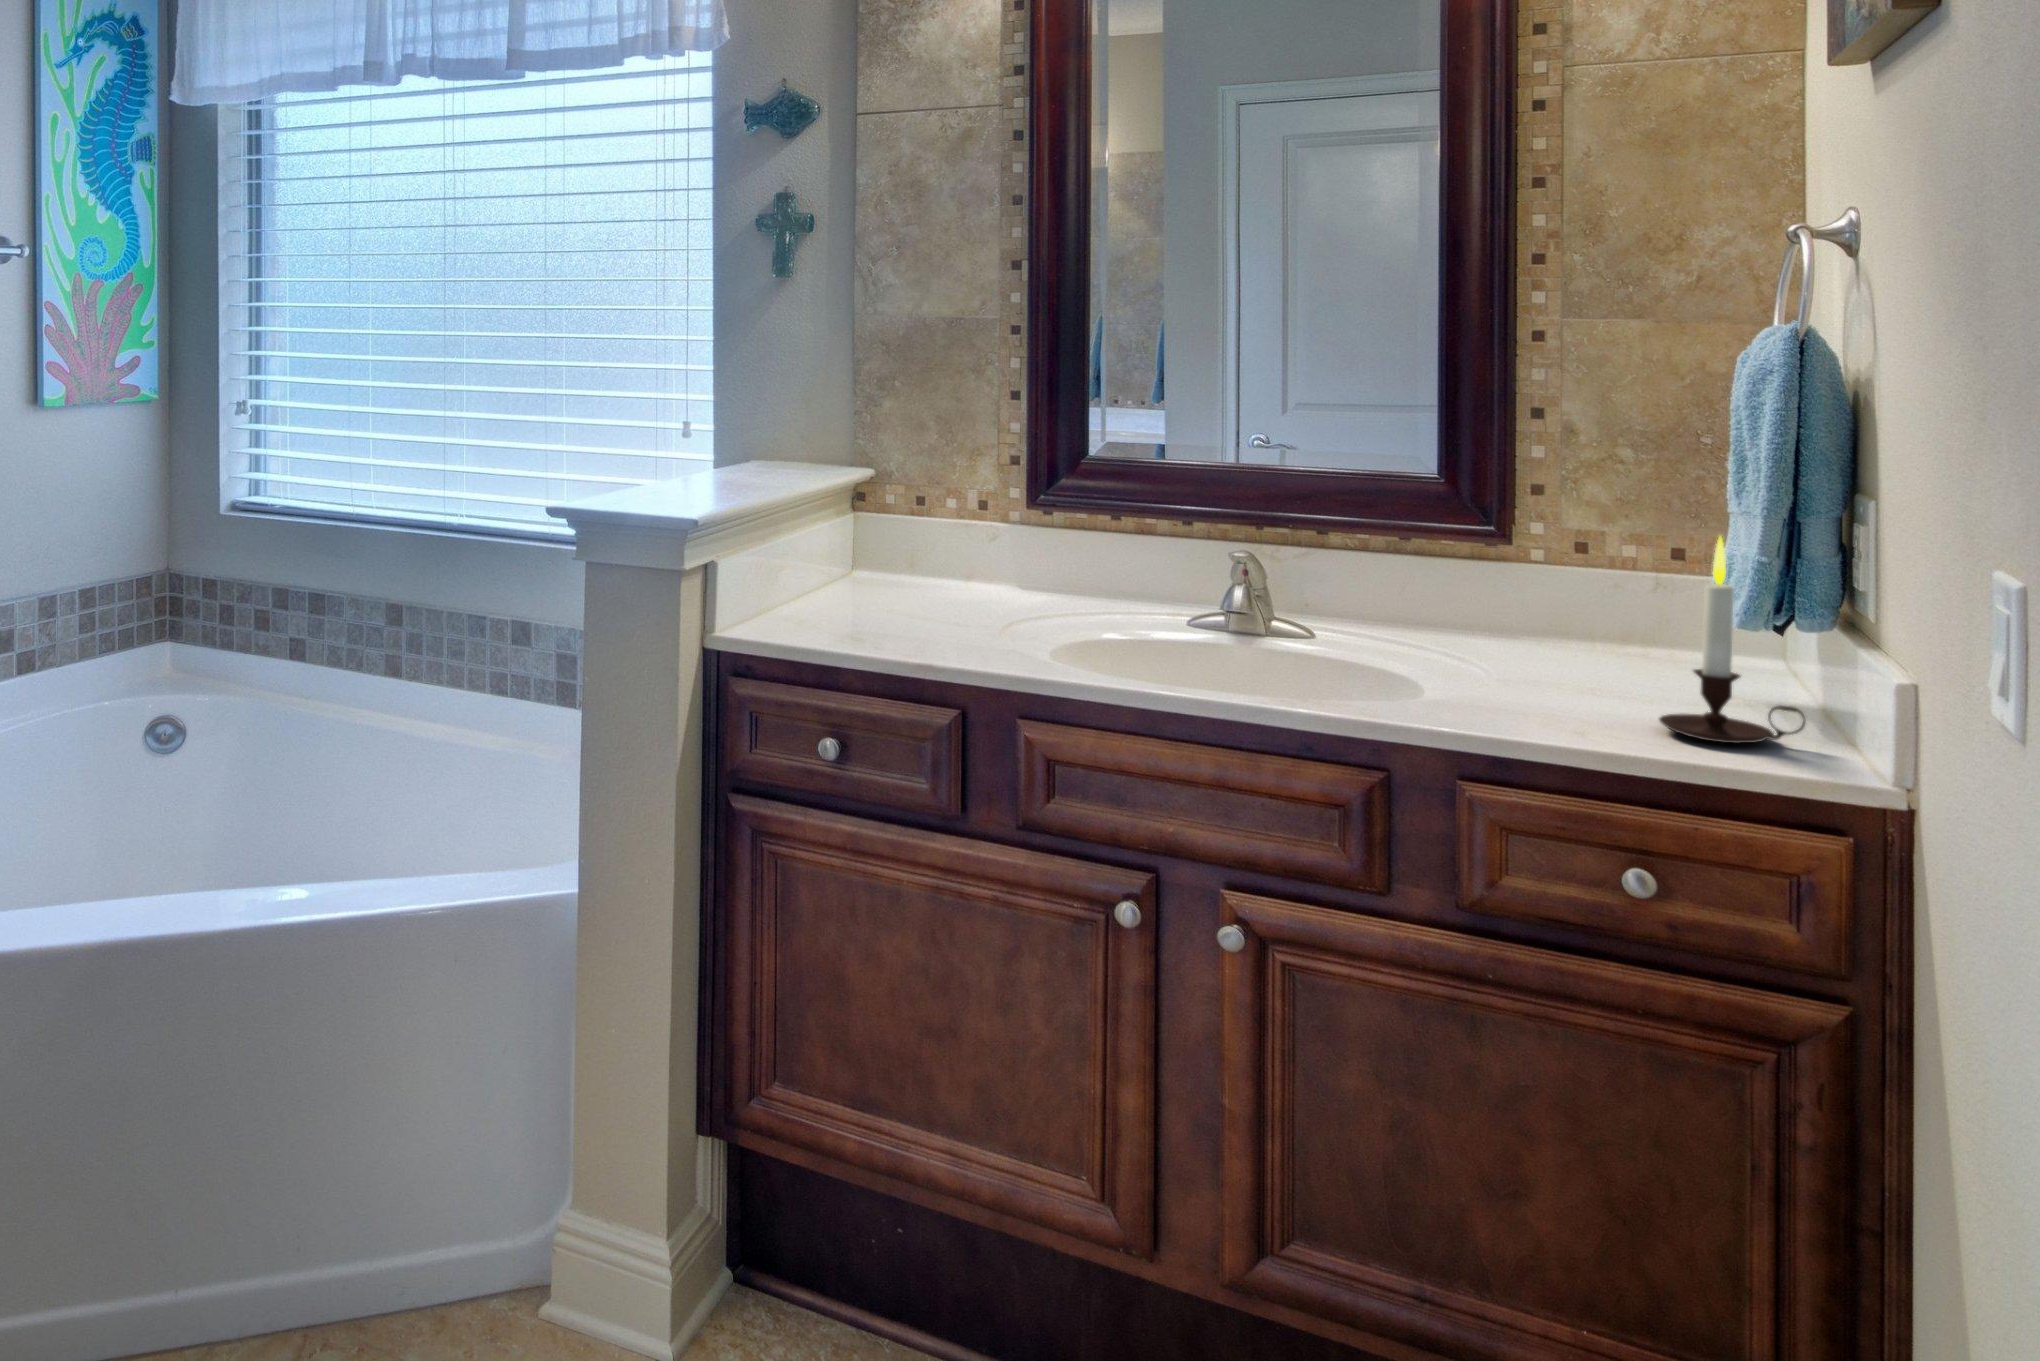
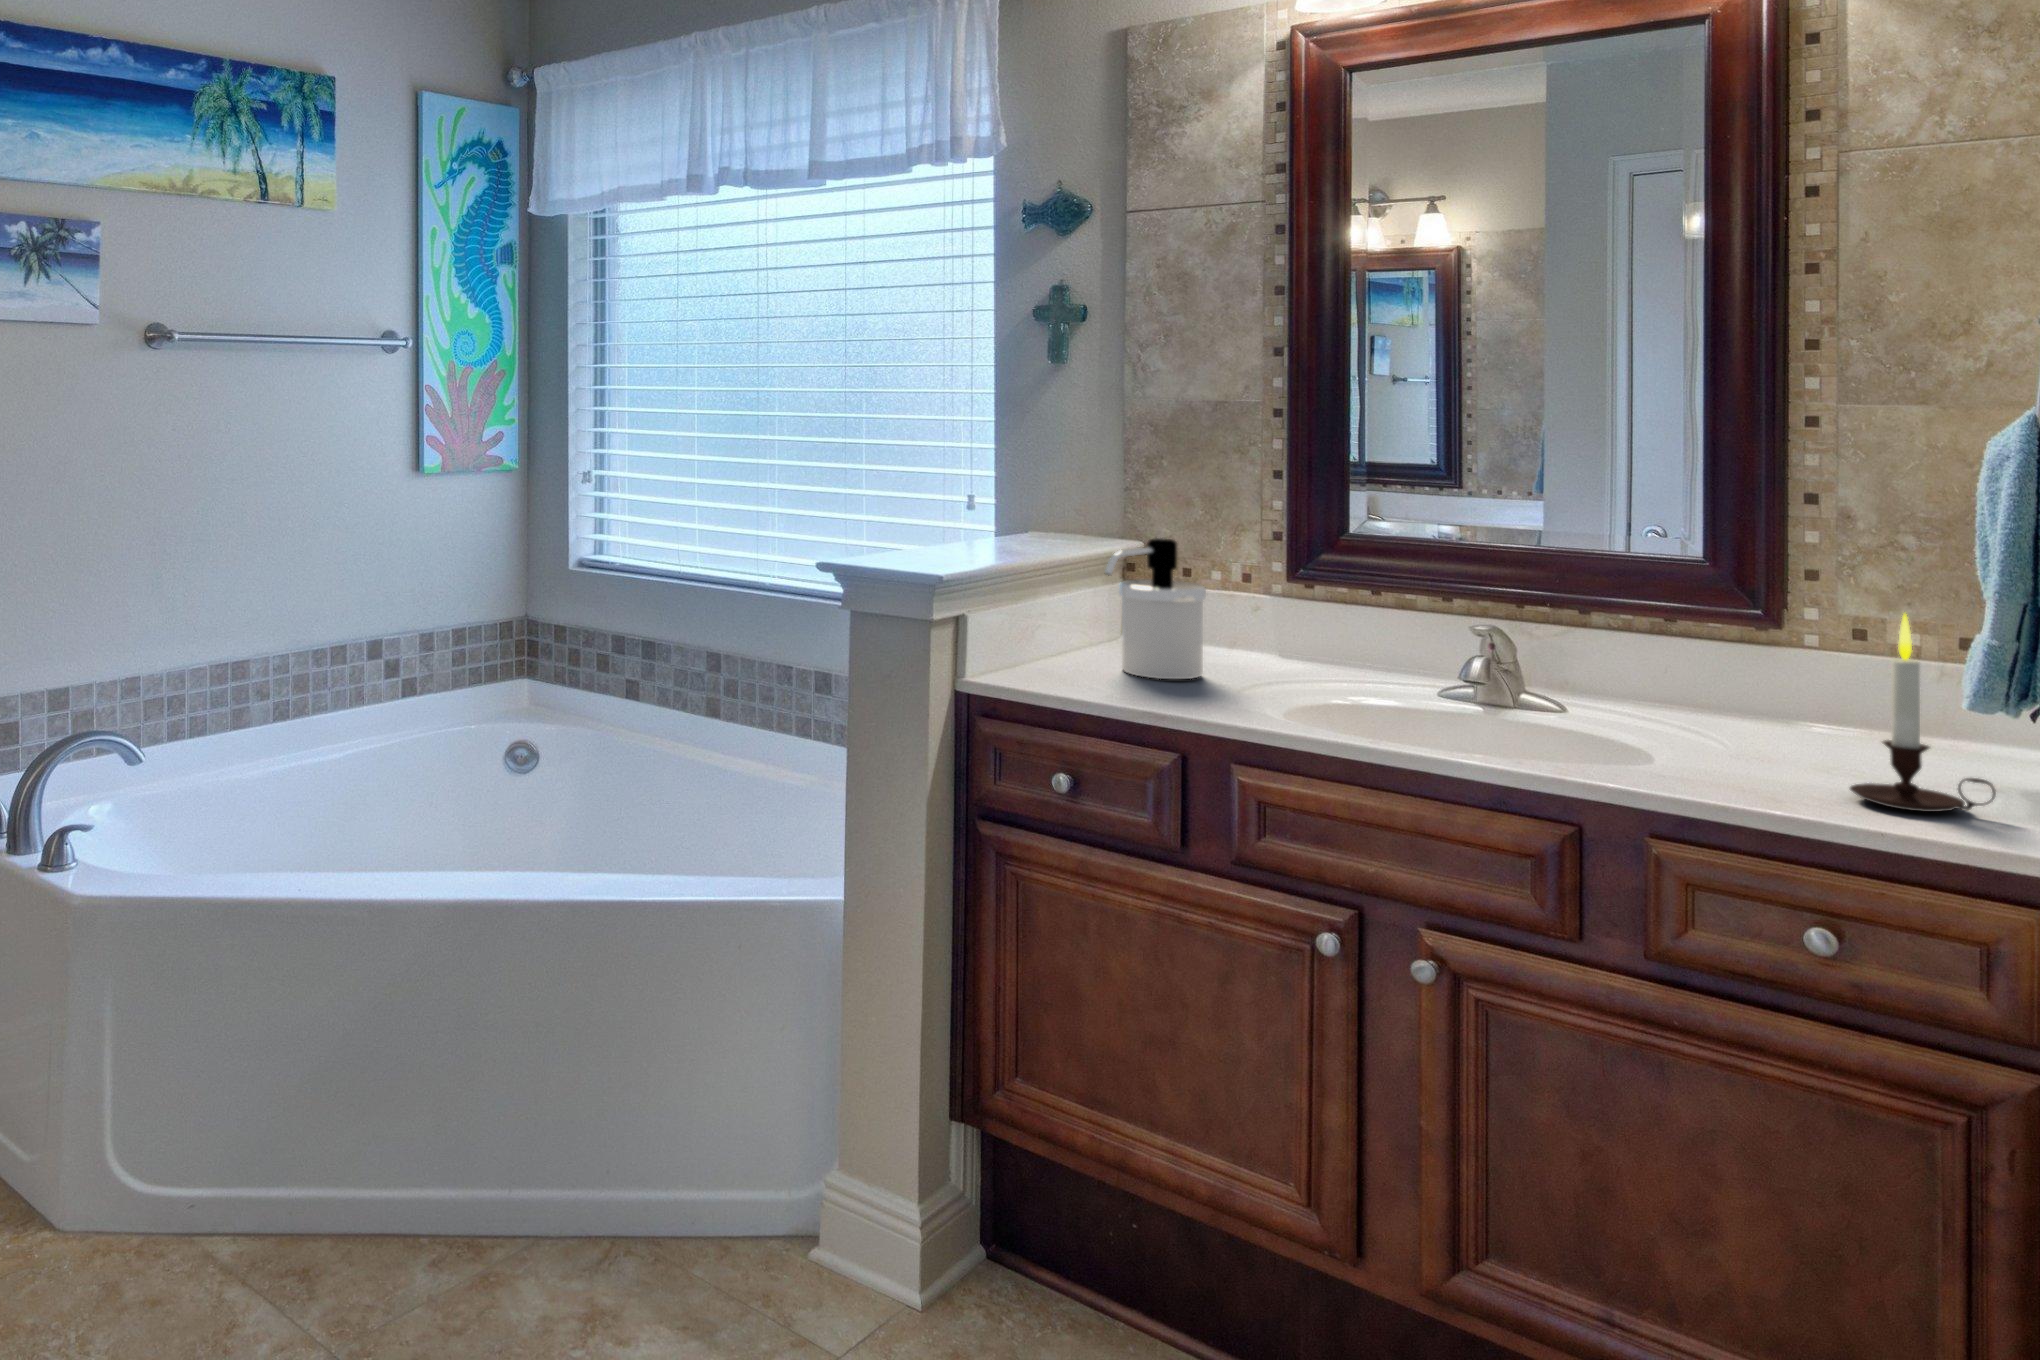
soap dispenser: none [861,469,961,624] -> present [1105,538,1206,679]

